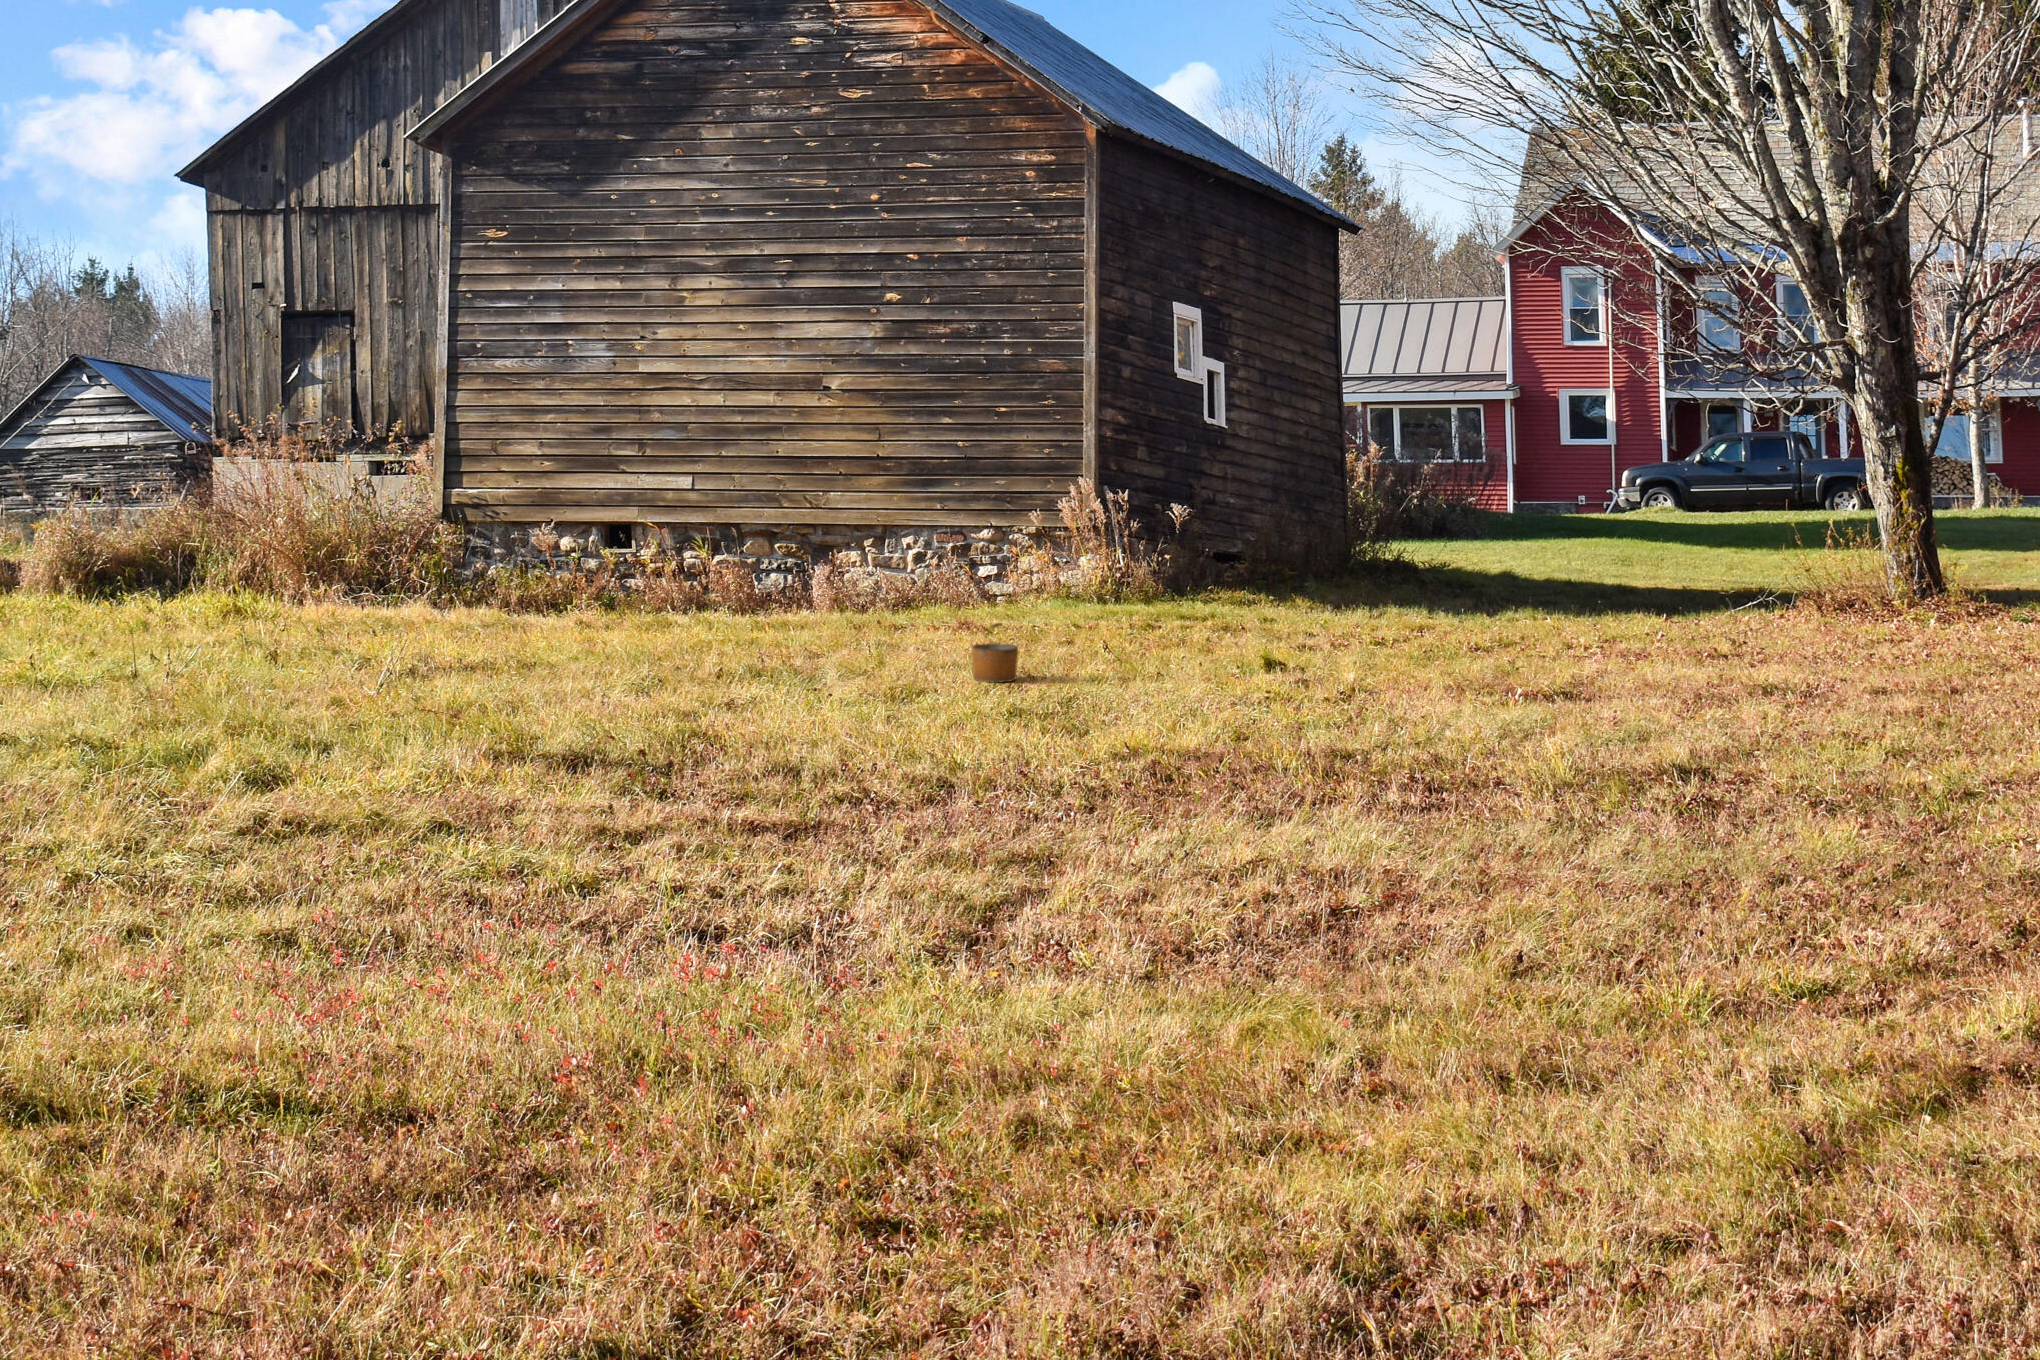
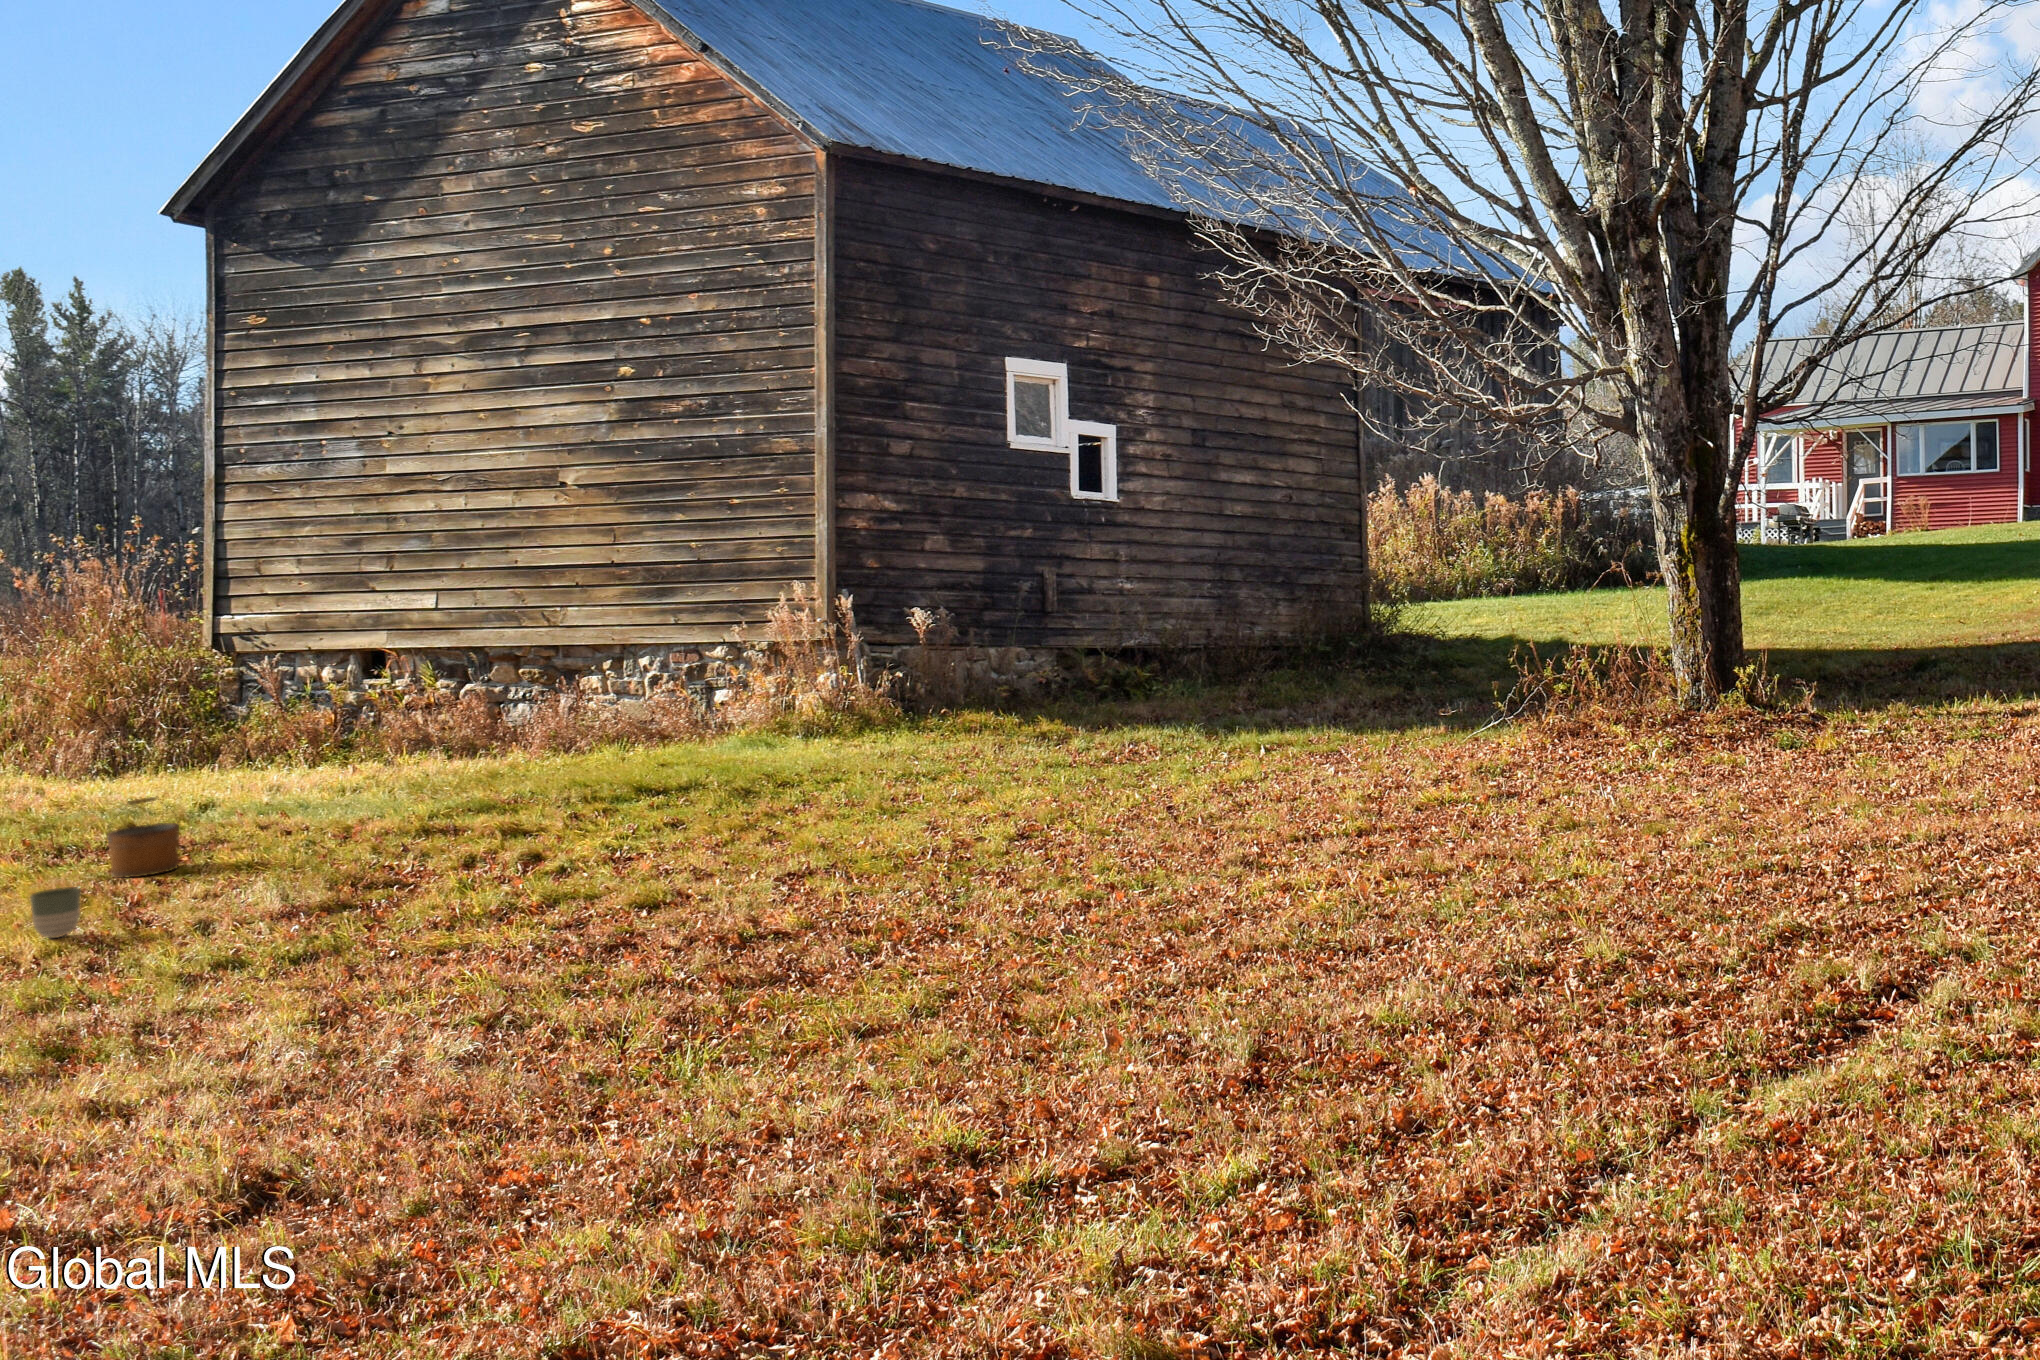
planter: none [1100,683,1131,719] -> present [30,887,80,938]

